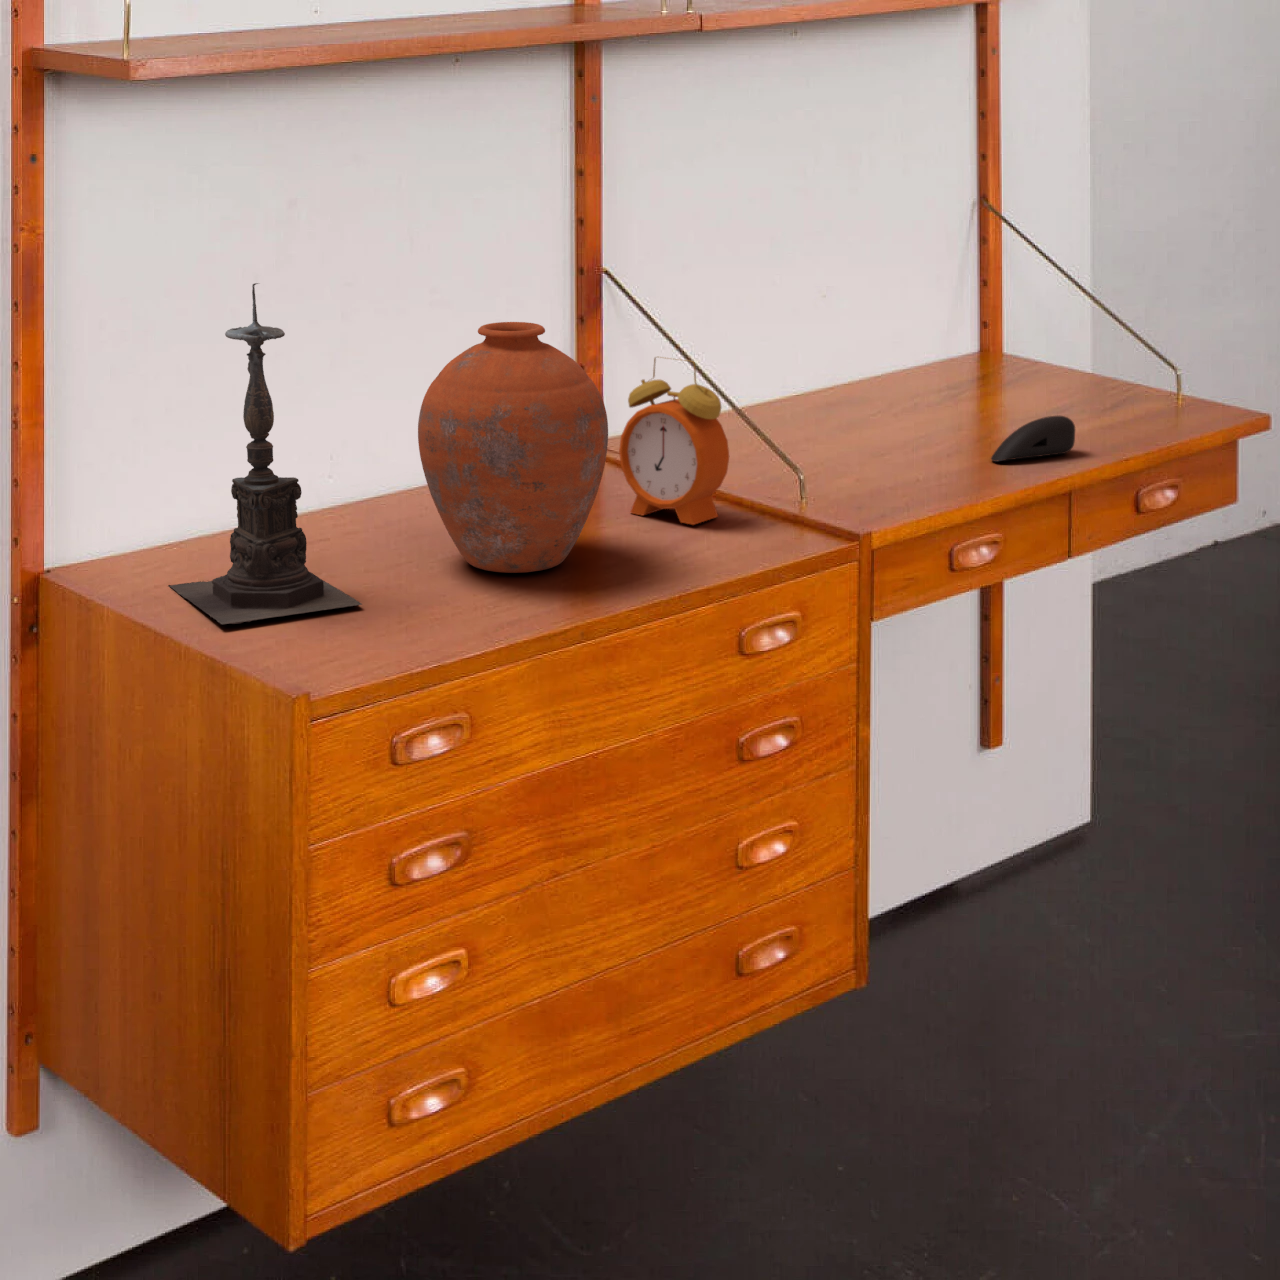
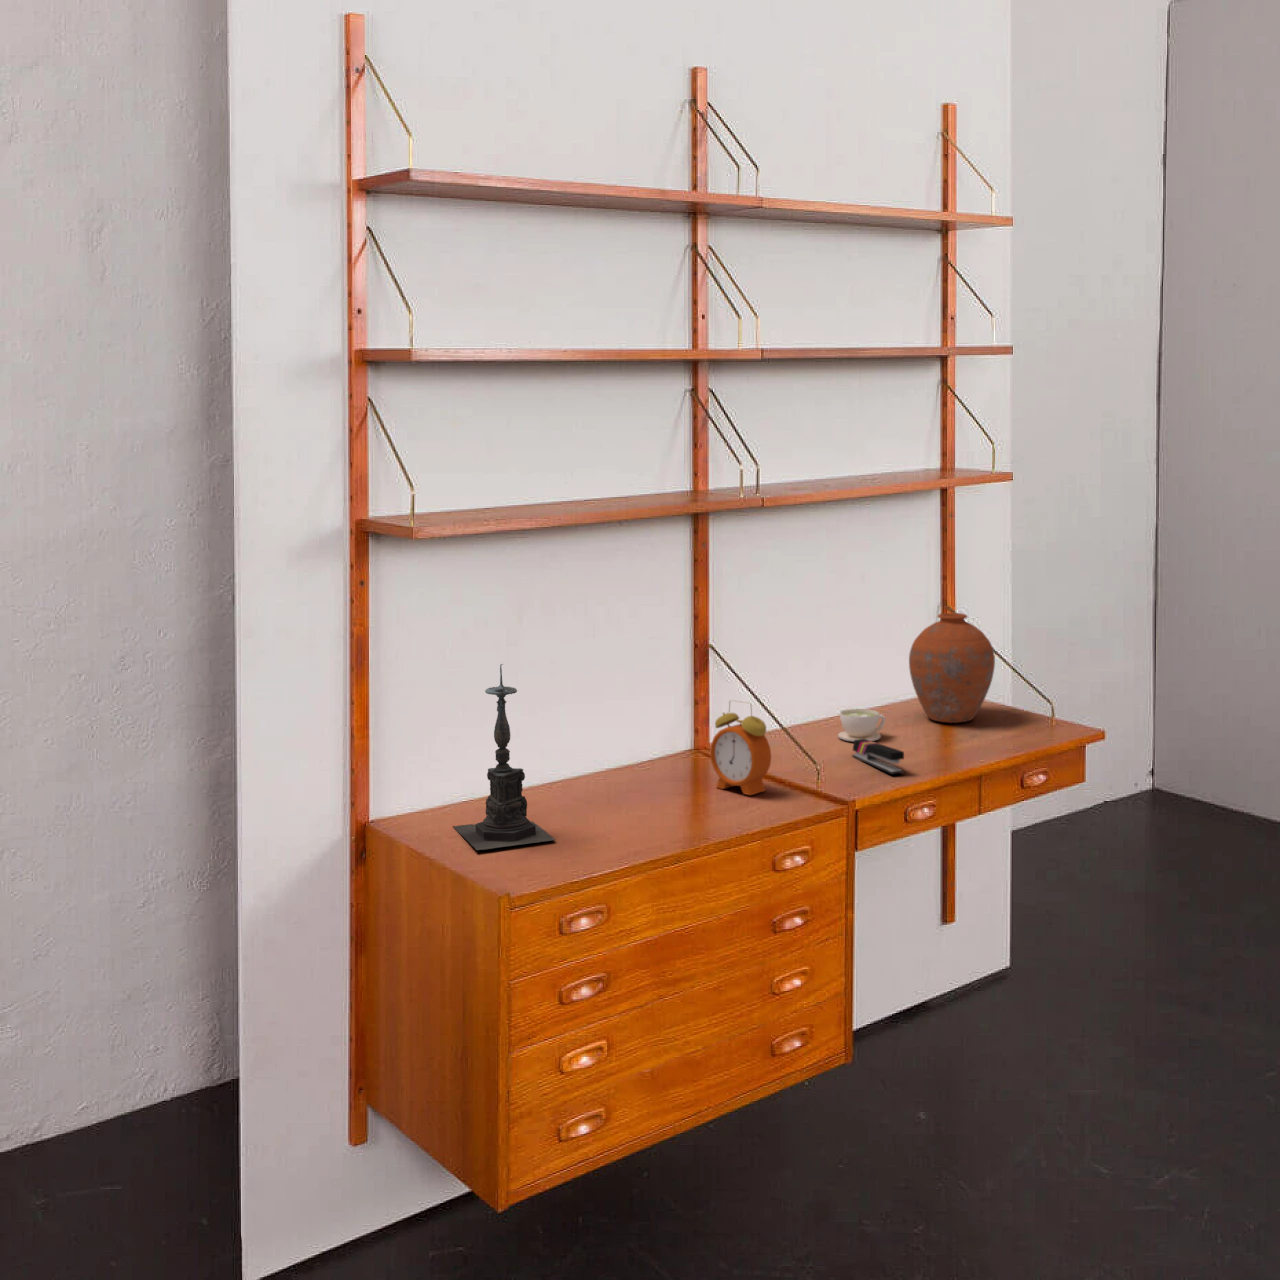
vase: present [418,322,608,573] -> present [909,613,995,723]
coffee cup: none [824,379,906,435] -> present [838,709,886,741]
computer mouse: present [991,416,1075,461] -> none [931,733,982,759]
stapler: none [855,429,951,487] -> present [852,739,904,774]

